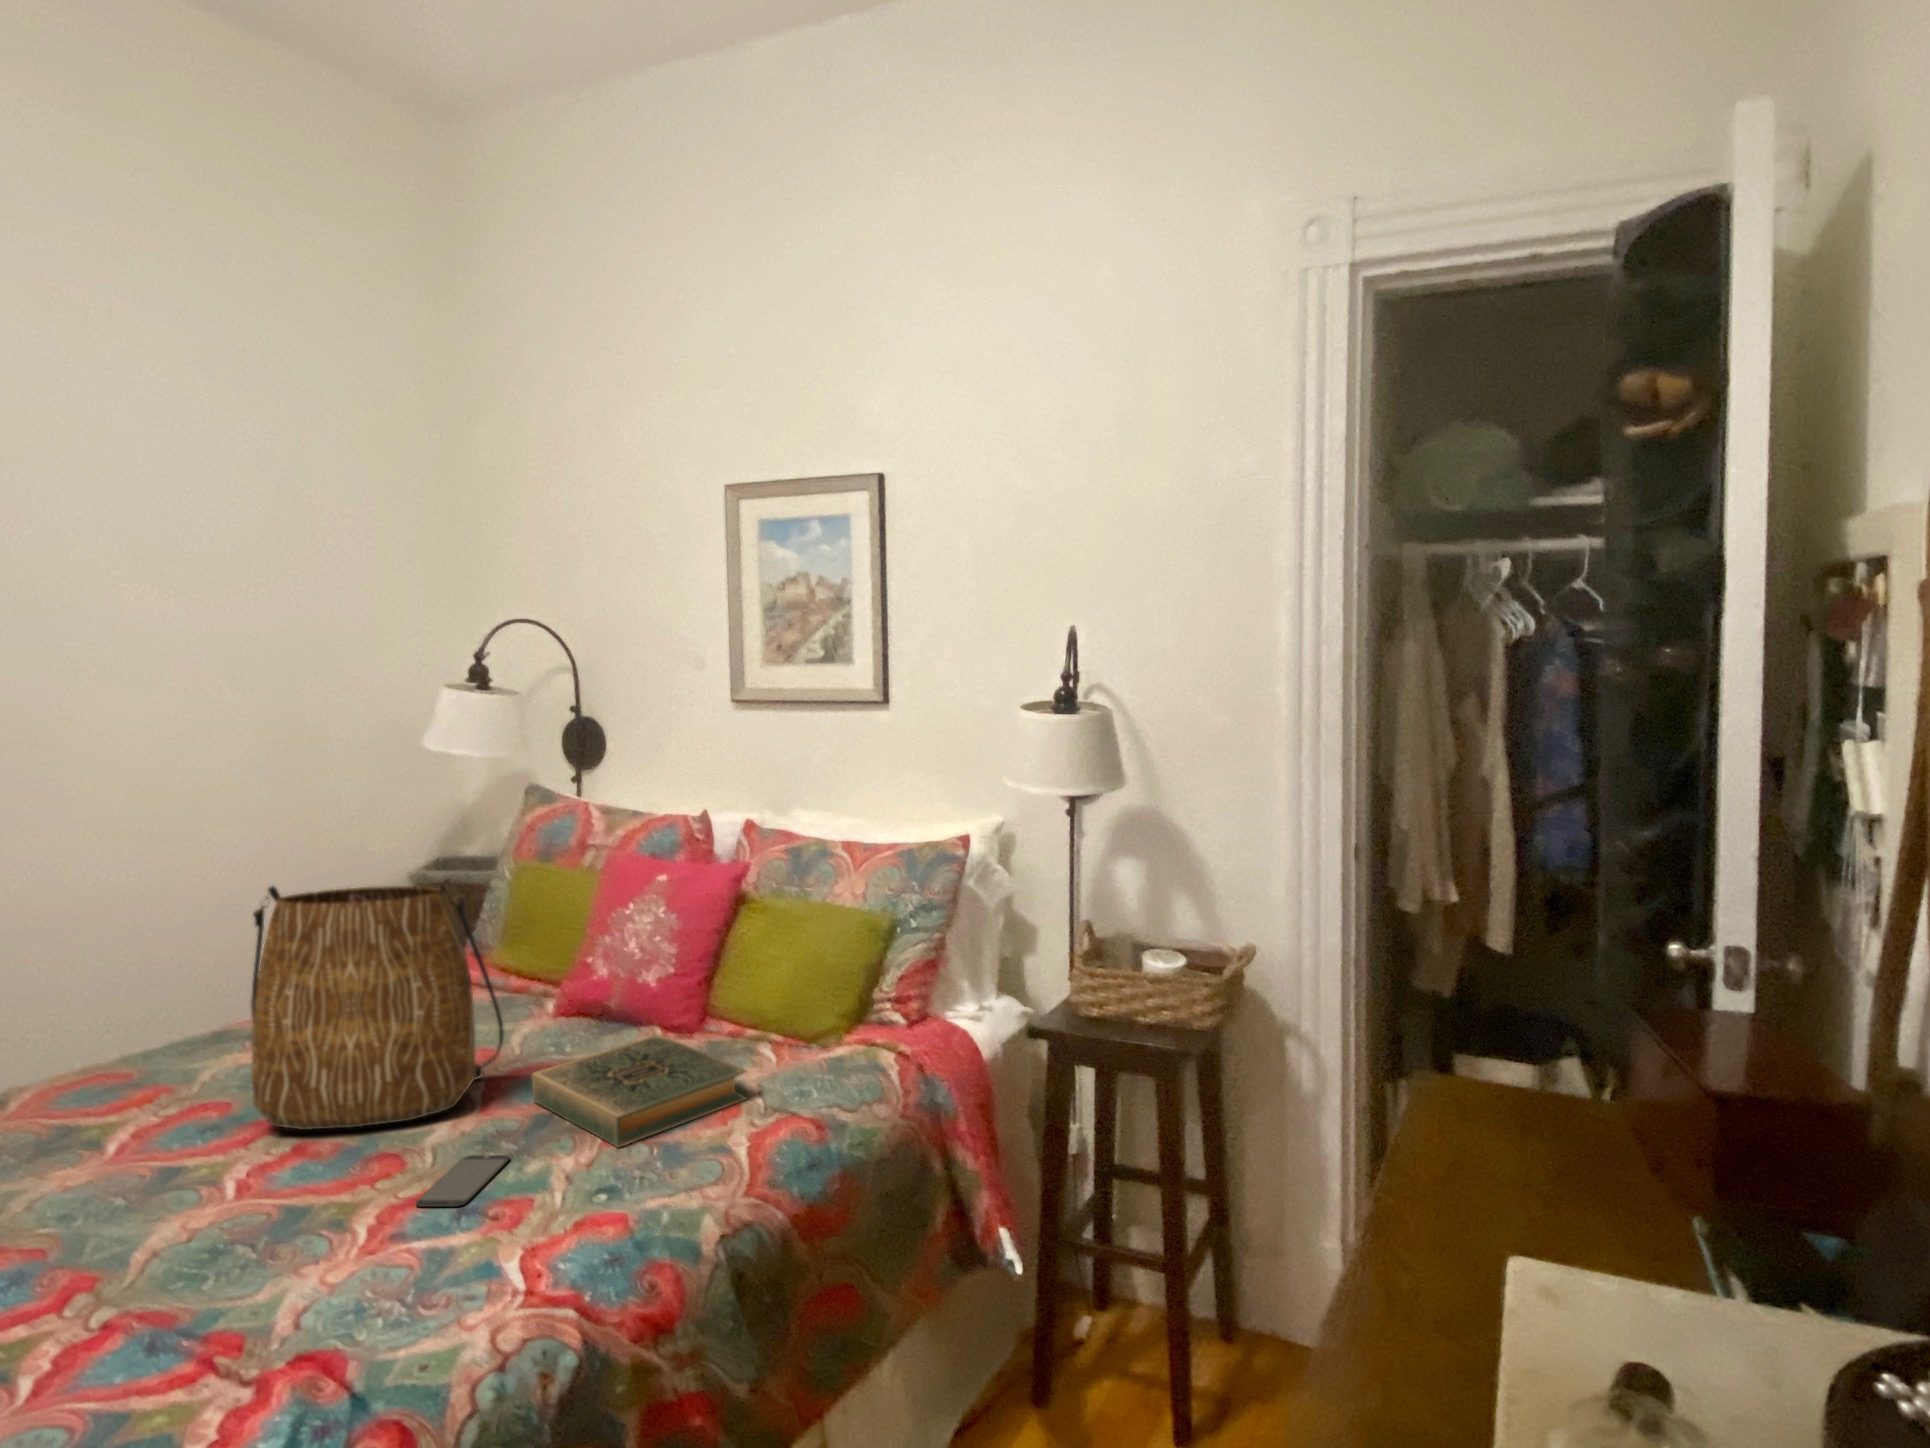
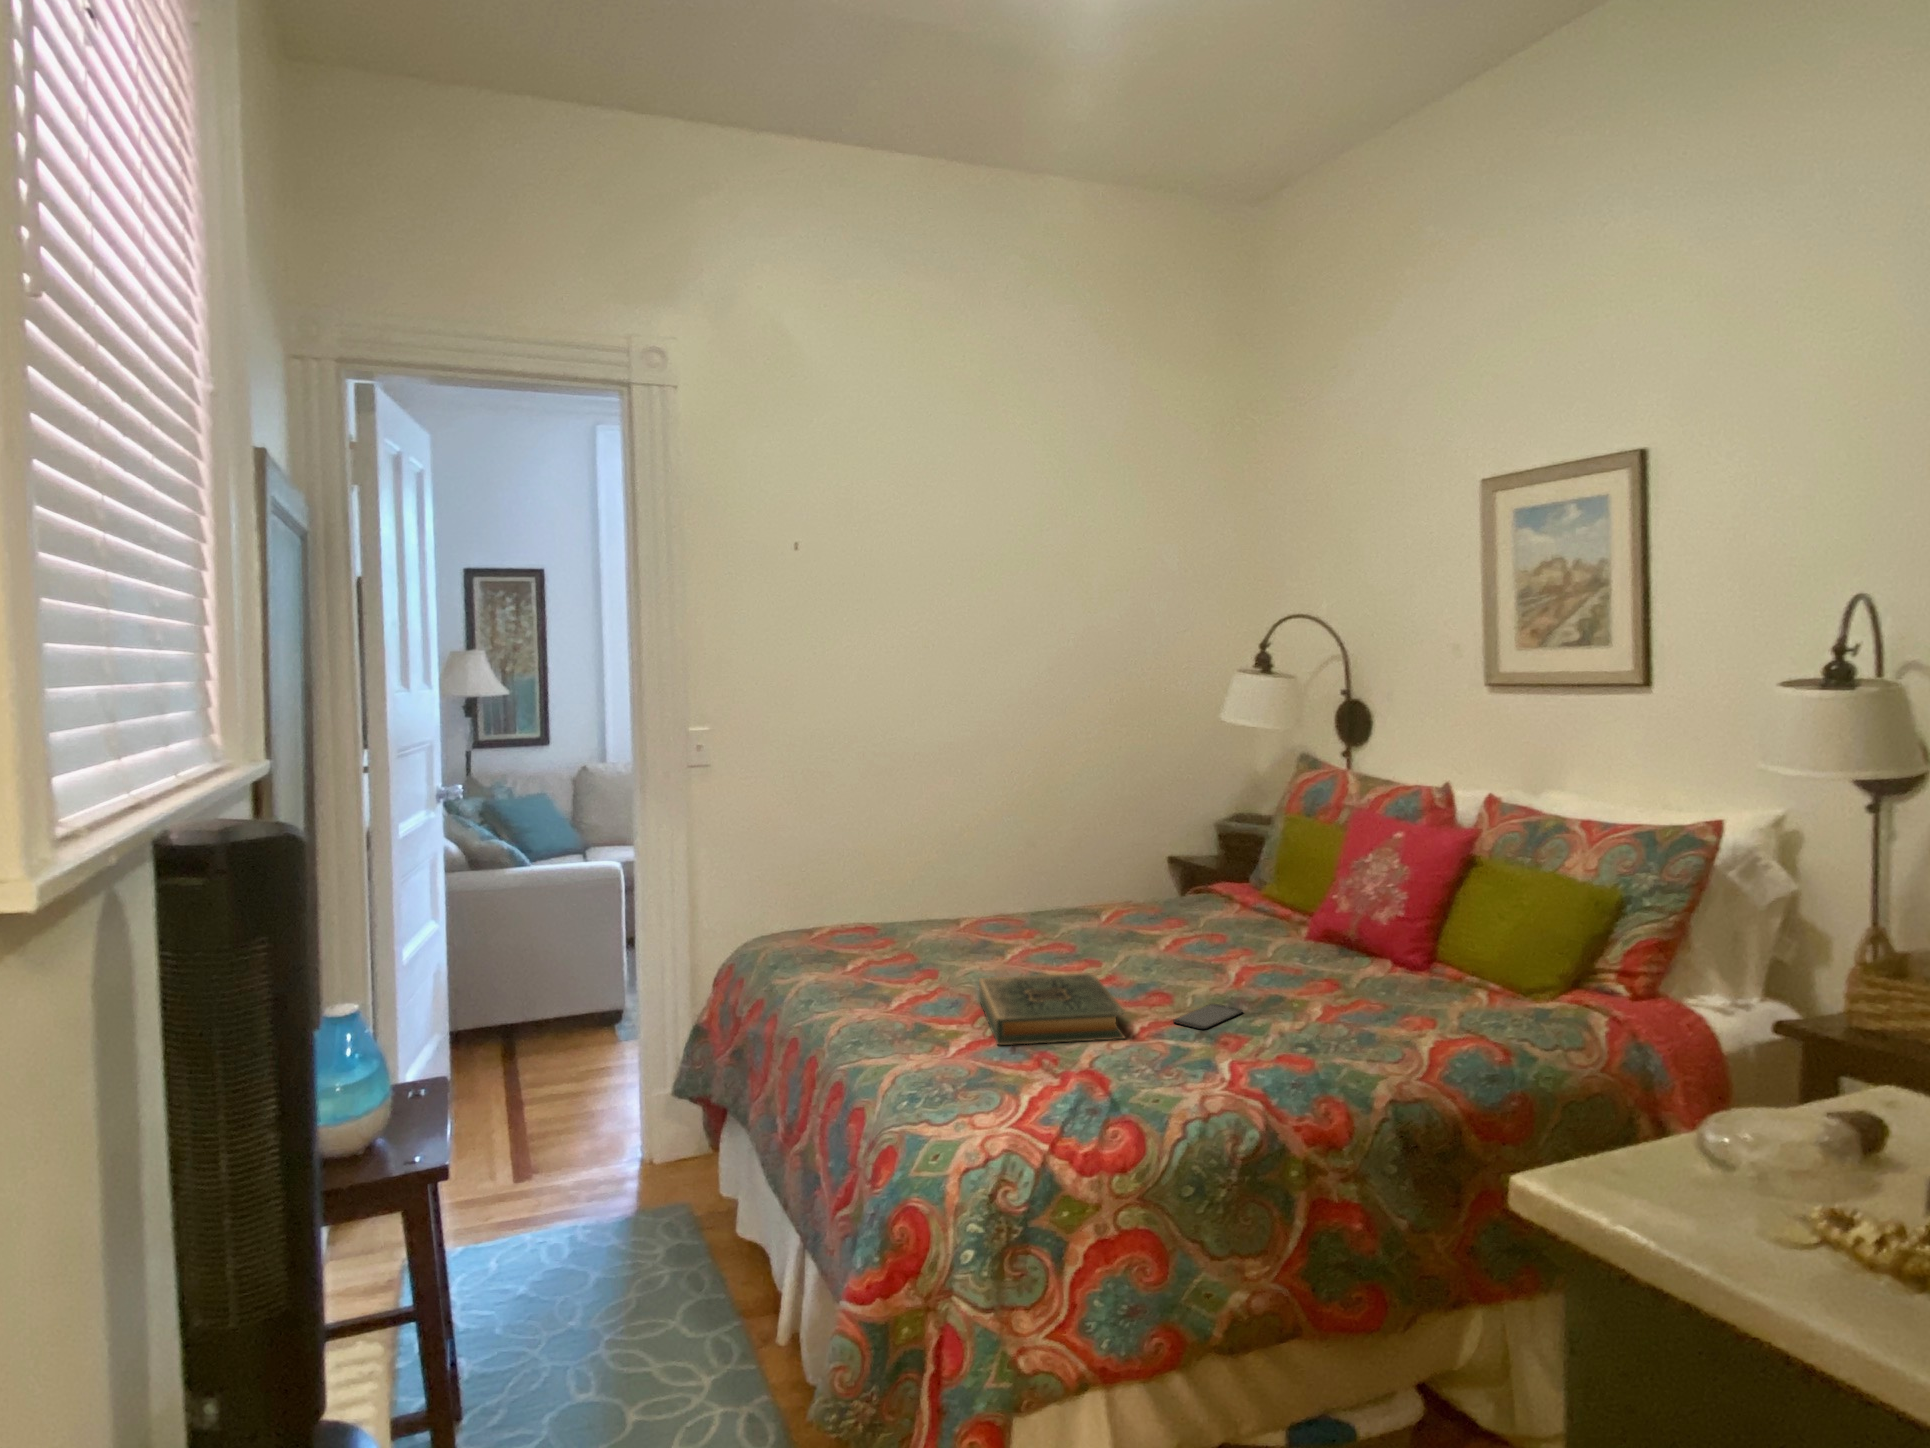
tote bag: present [251,879,504,1130] -> none [1087,795,1254,977]
hardback book: present [532,1034,747,1148] -> present [979,973,1125,1045]

